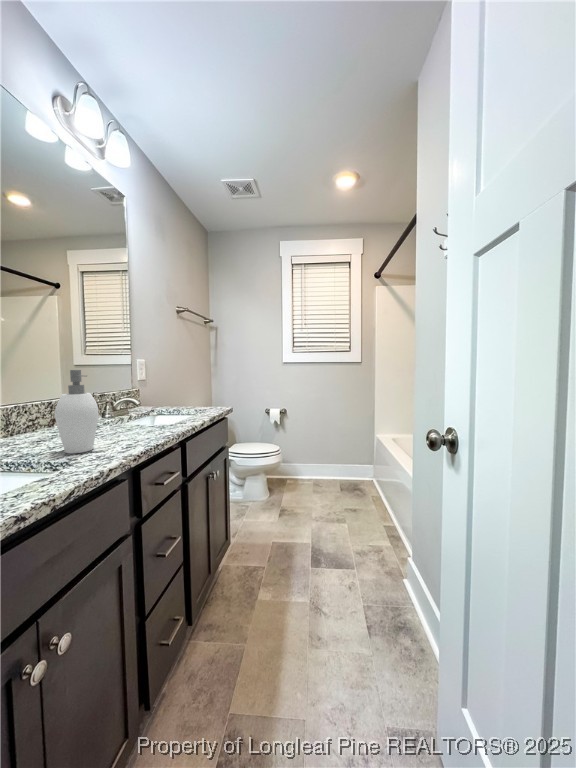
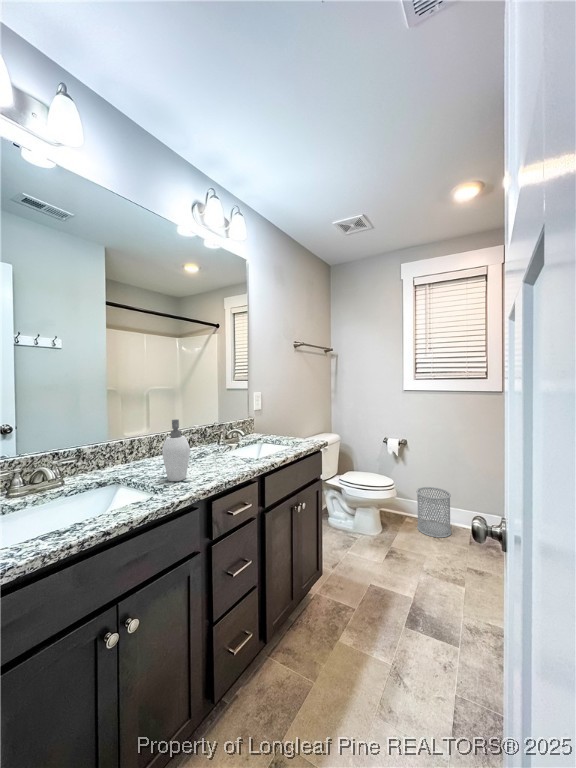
wastebasket: none [297,450,324,491] -> present [416,487,451,538]

